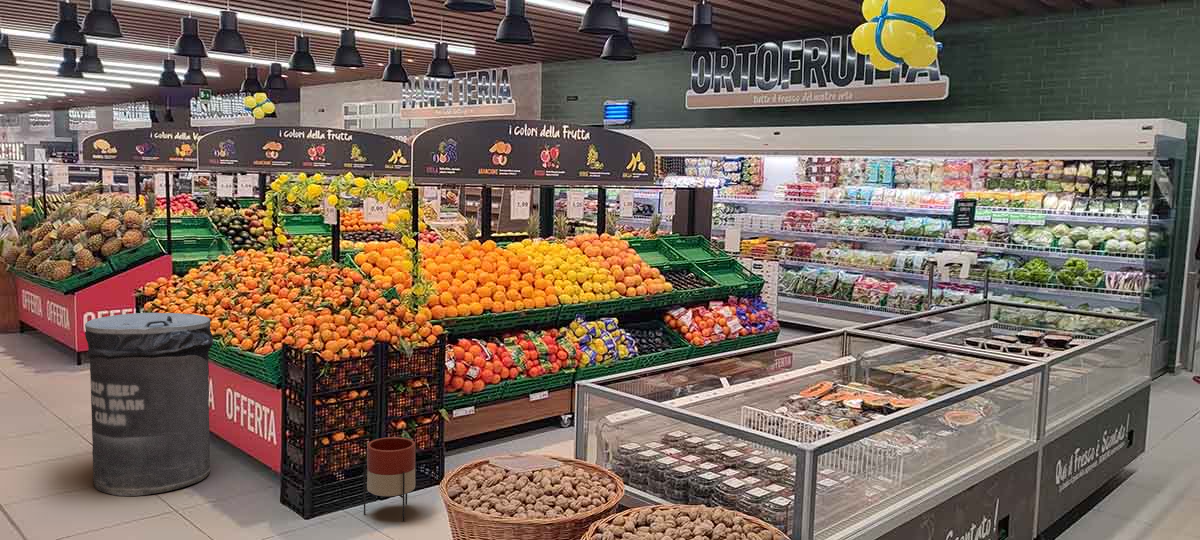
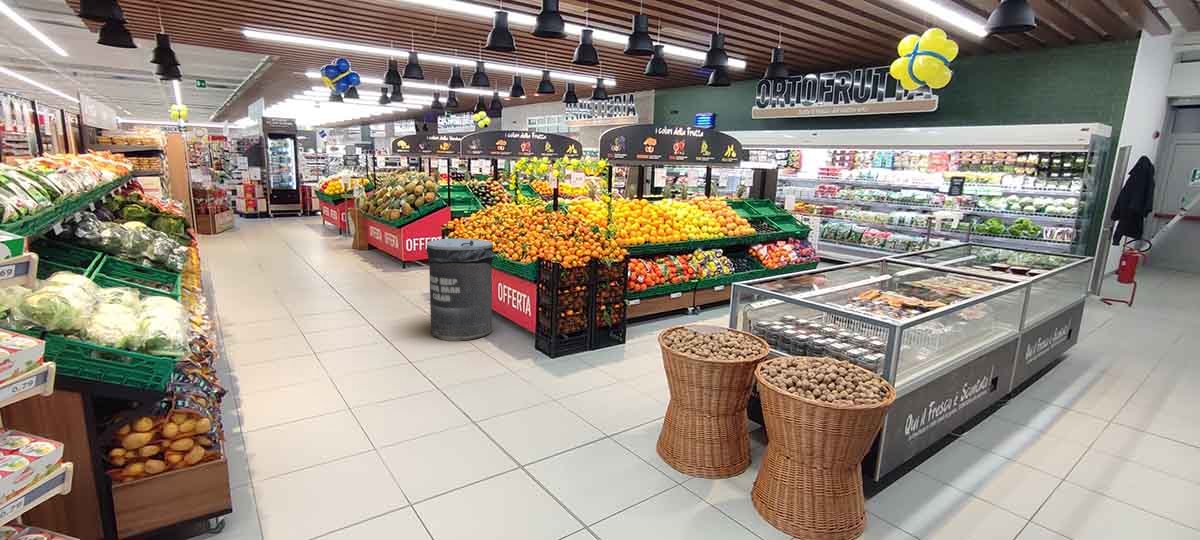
planter: present [364,437,415,521] -> none [583,314,614,362]

